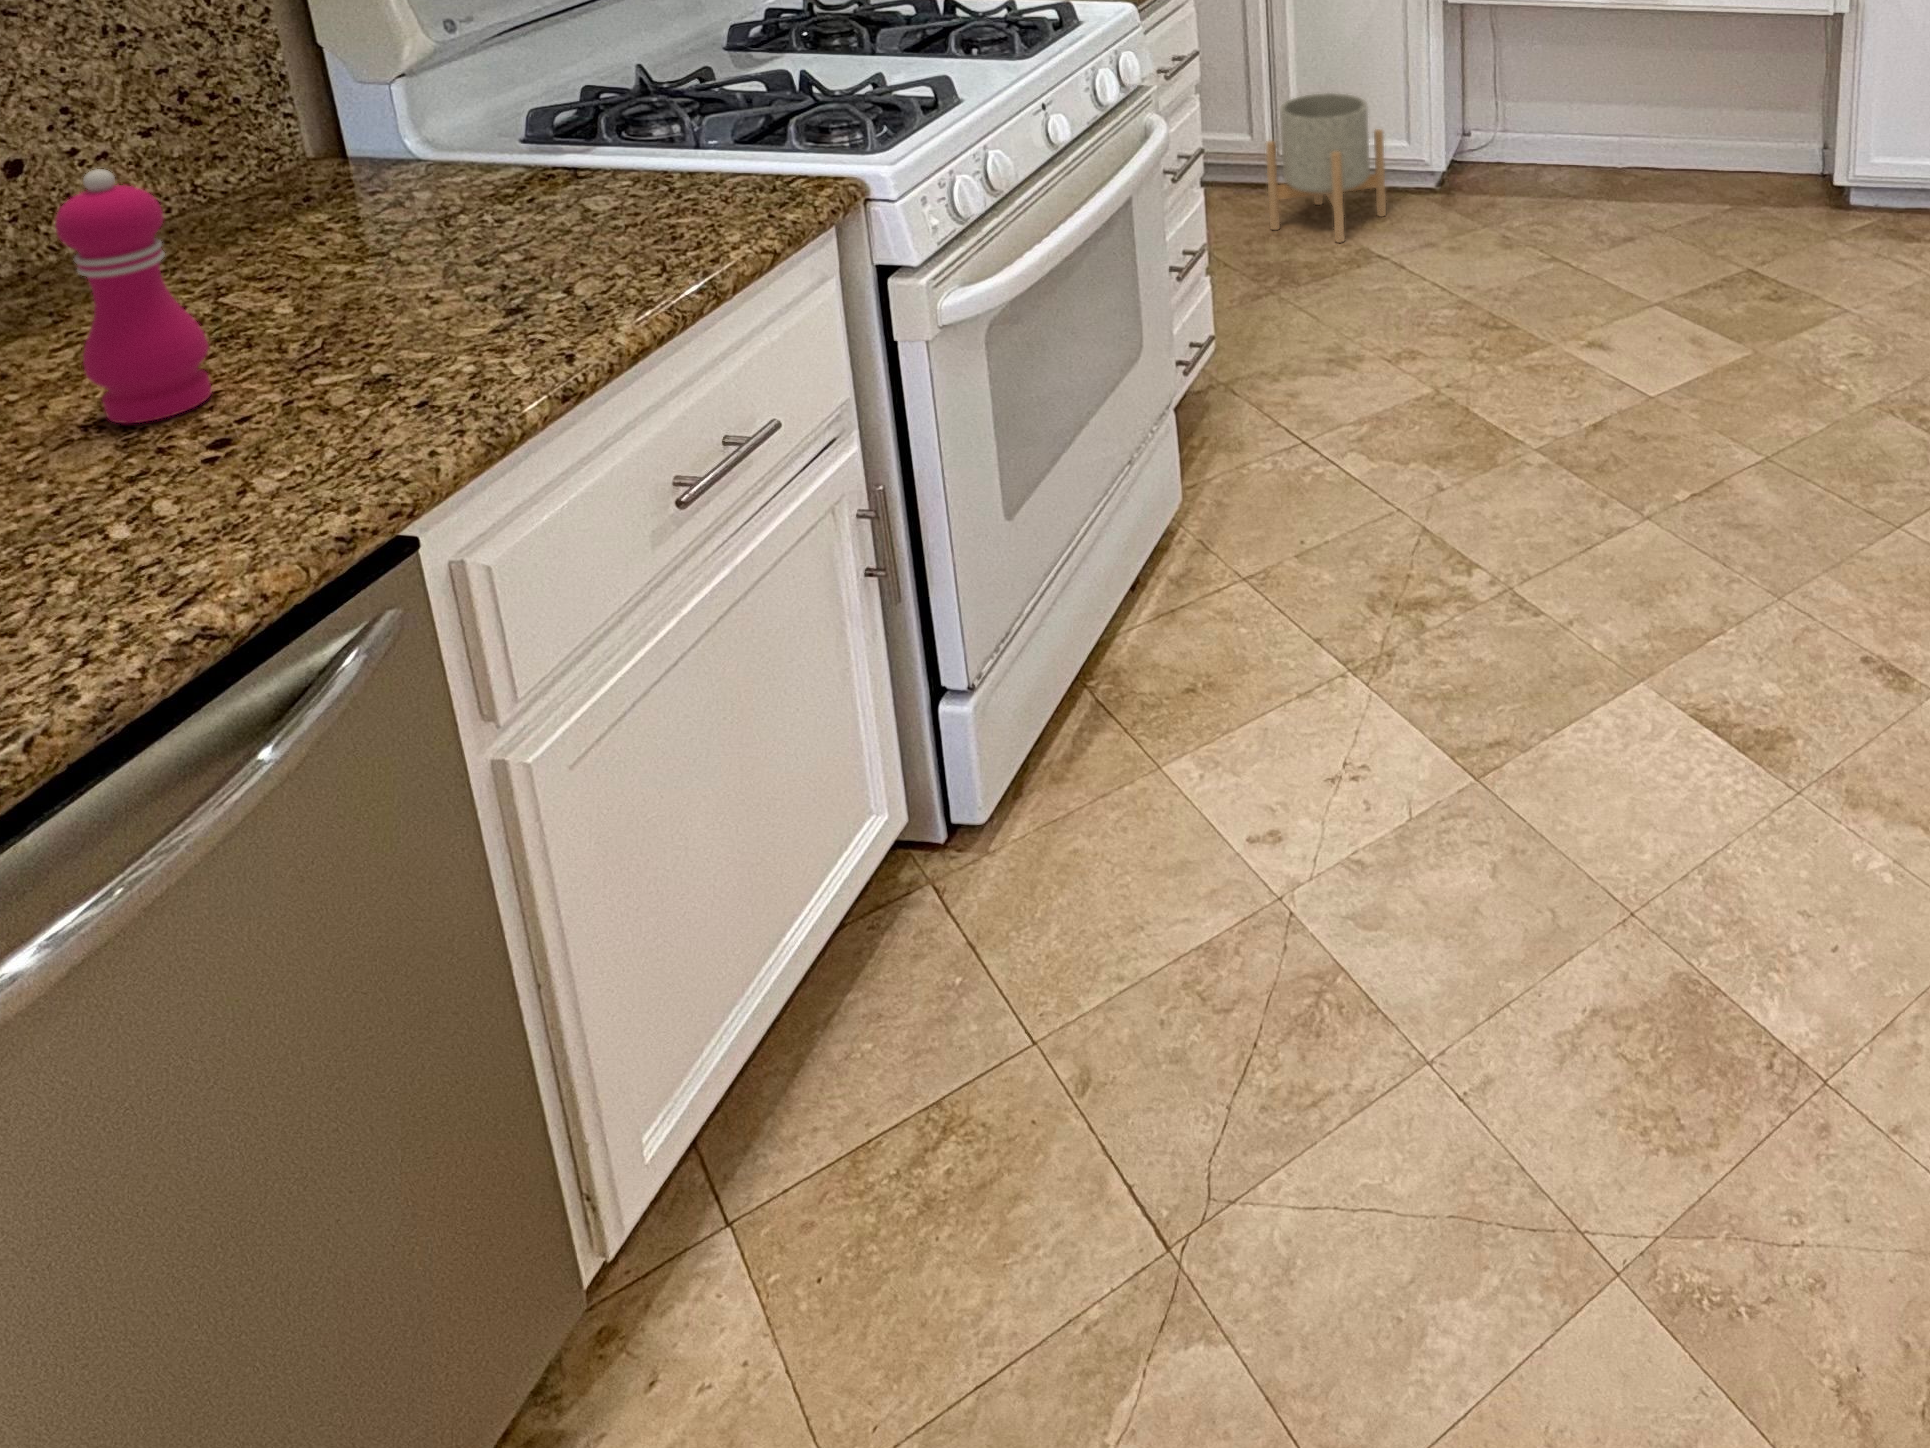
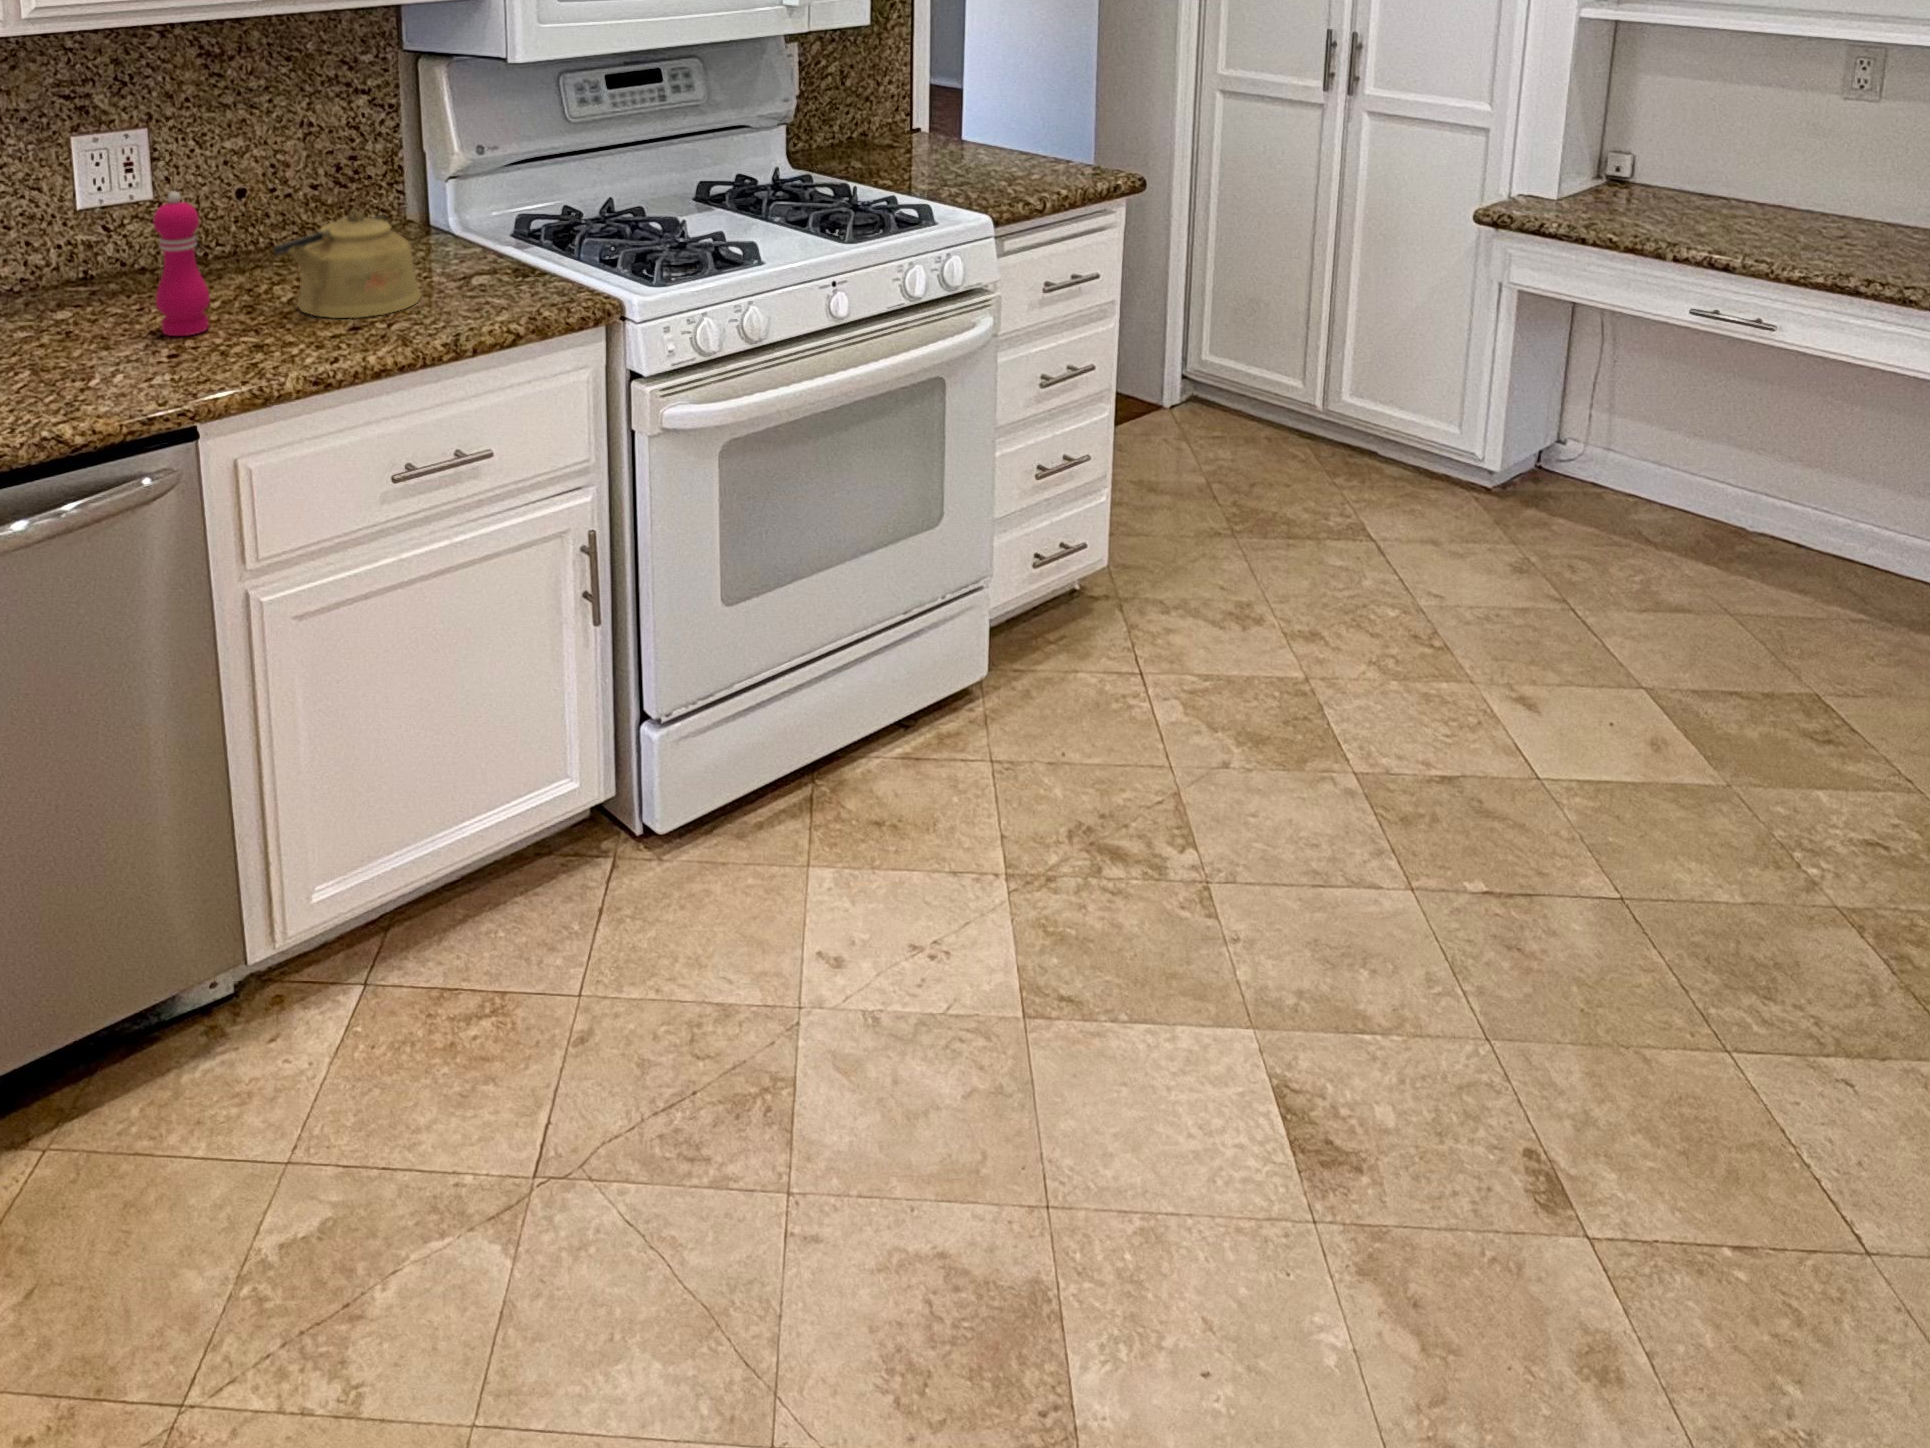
planter: present [1265,93,1386,242] -> none [1273,356,1412,517]
kettle: none [273,137,564,317] -> present [274,209,421,318]

